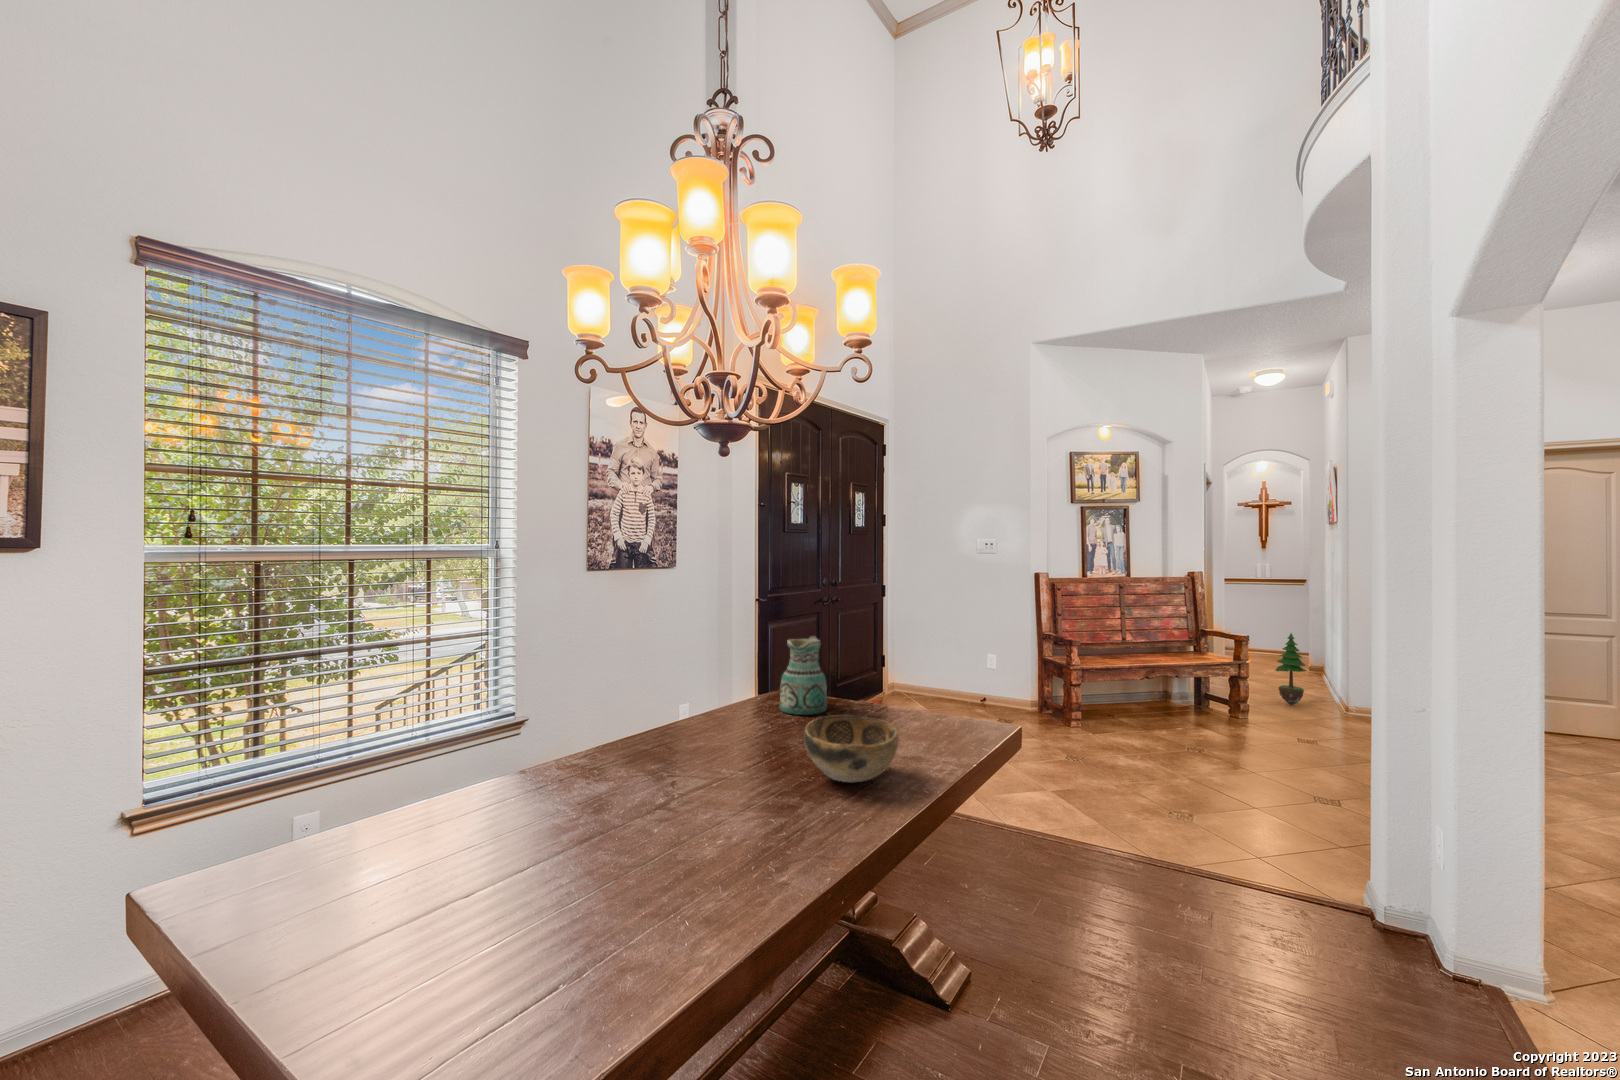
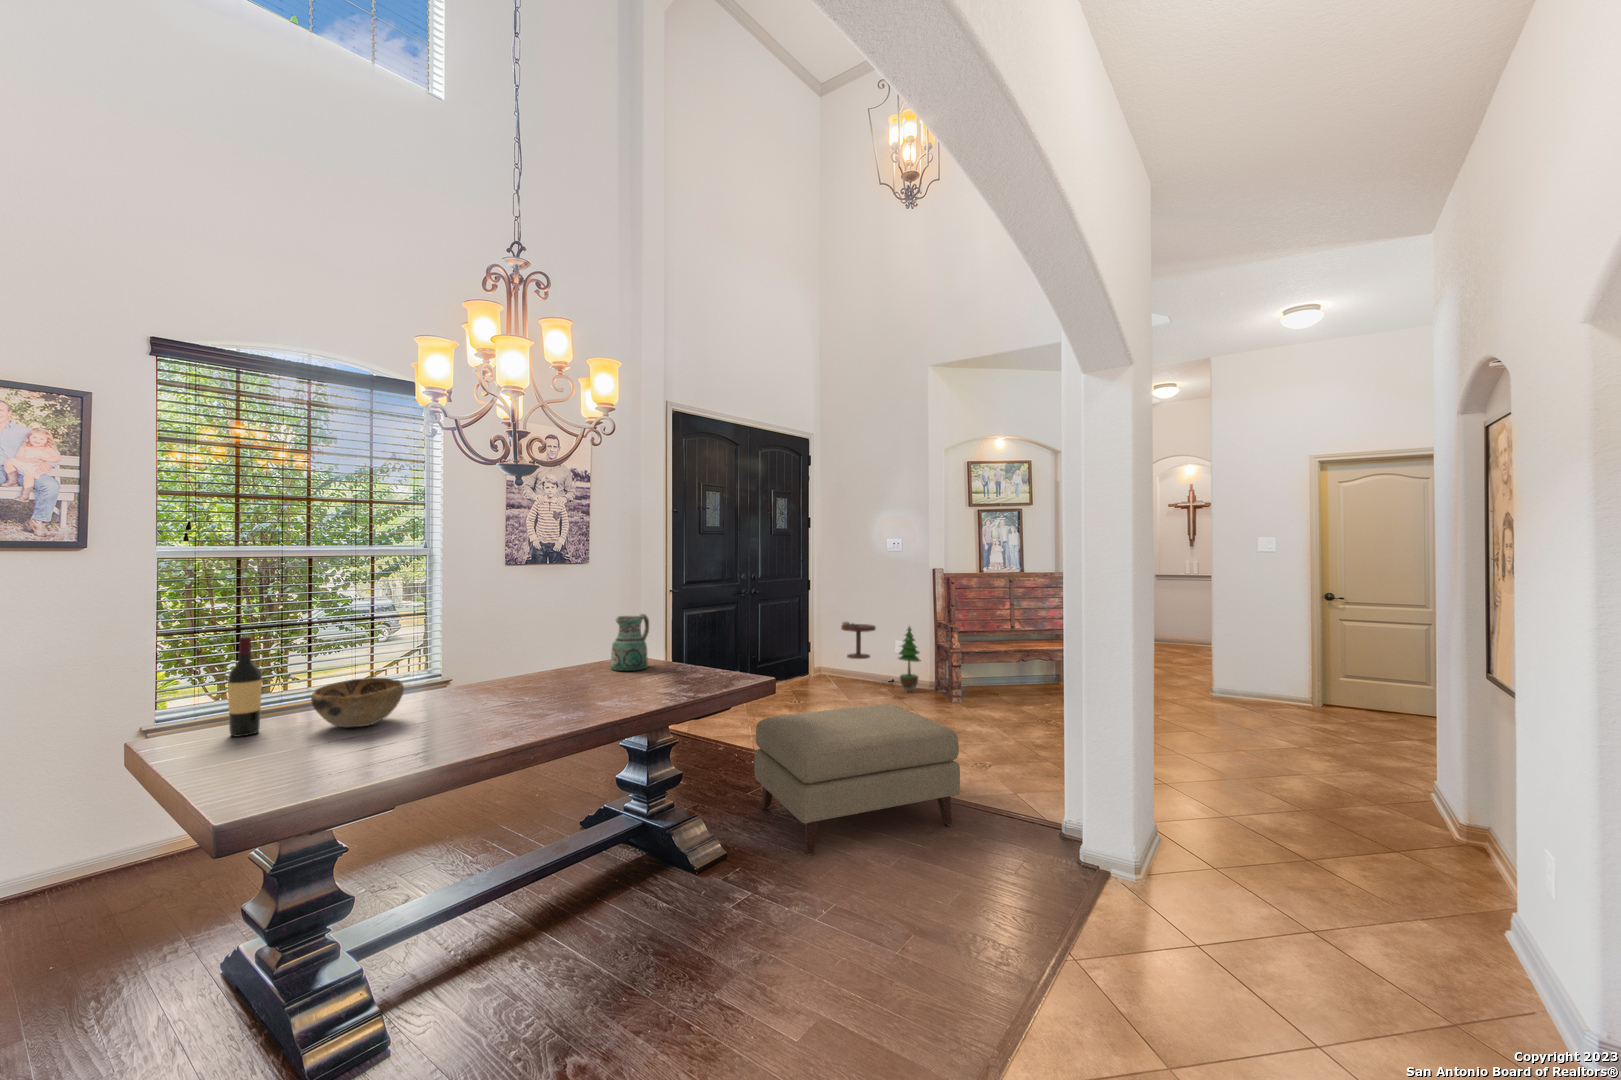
side table: none [928,632,967,706] -> present [841,622,876,659]
potted tree: present [1276,633,1307,705] -> present [899,626,921,692]
wine bottle: none [315,700,369,876] -> present [228,636,262,737]
decorative bowl: present [804,715,899,782] -> present [311,678,404,727]
ottoman: none [953,745,1235,968] -> present [754,704,960,855]

